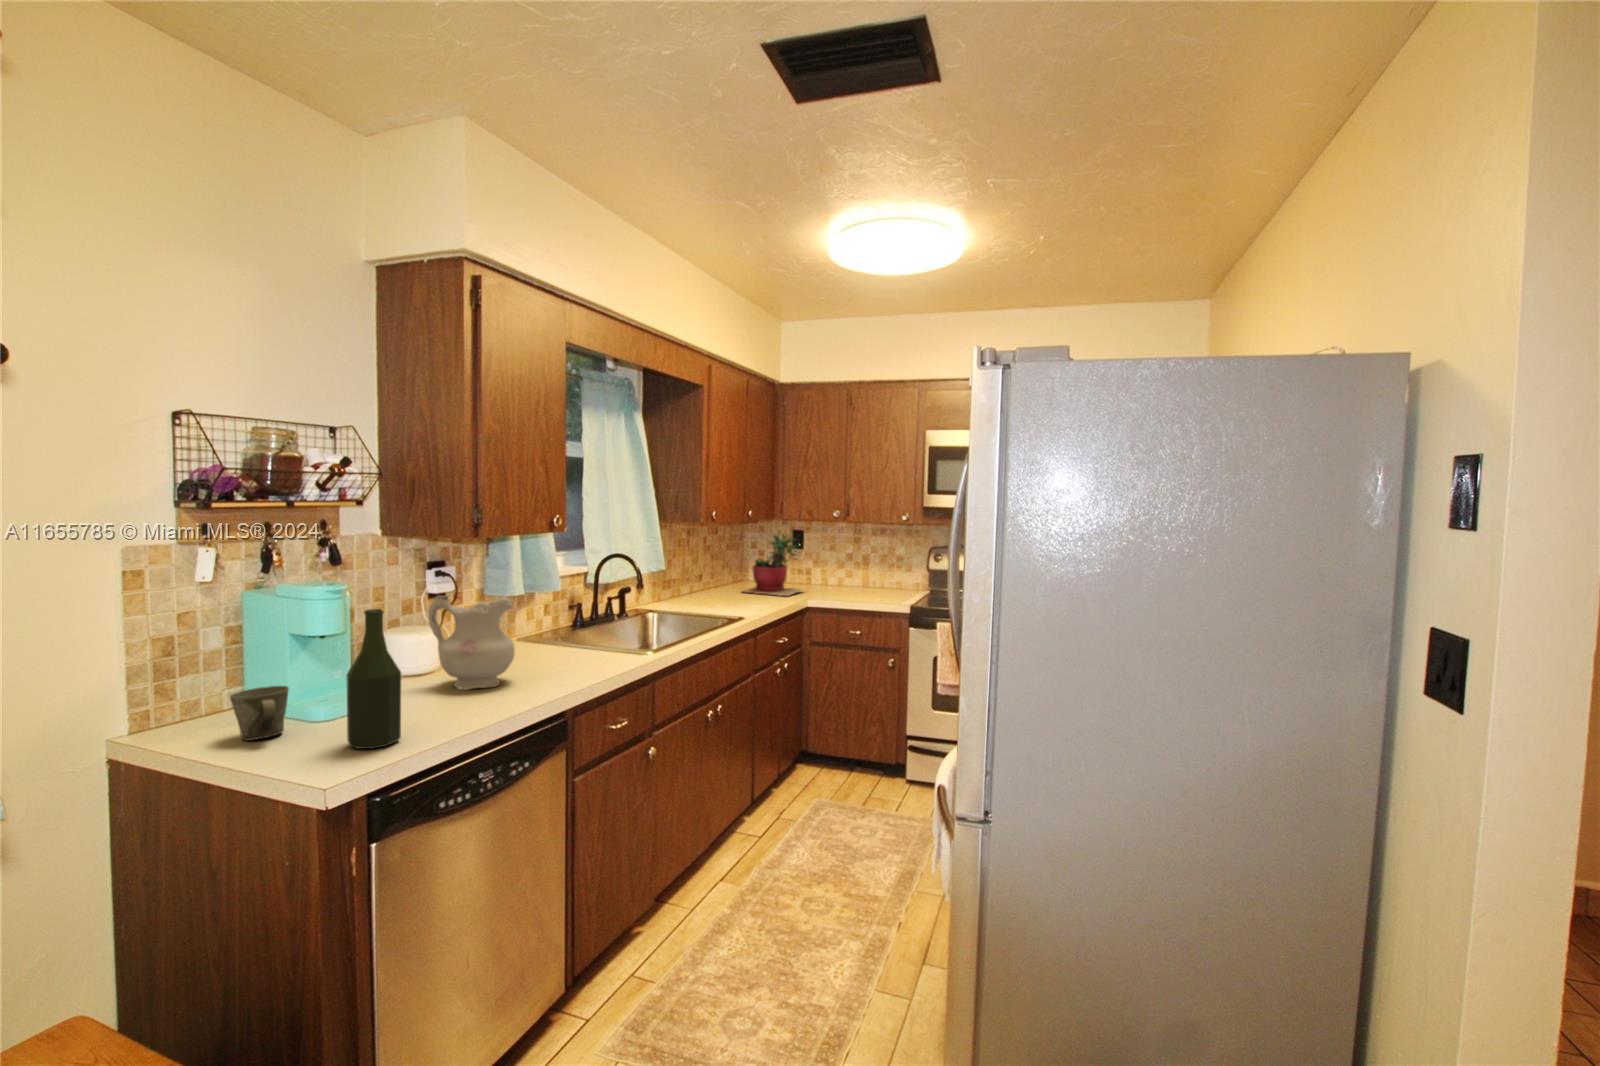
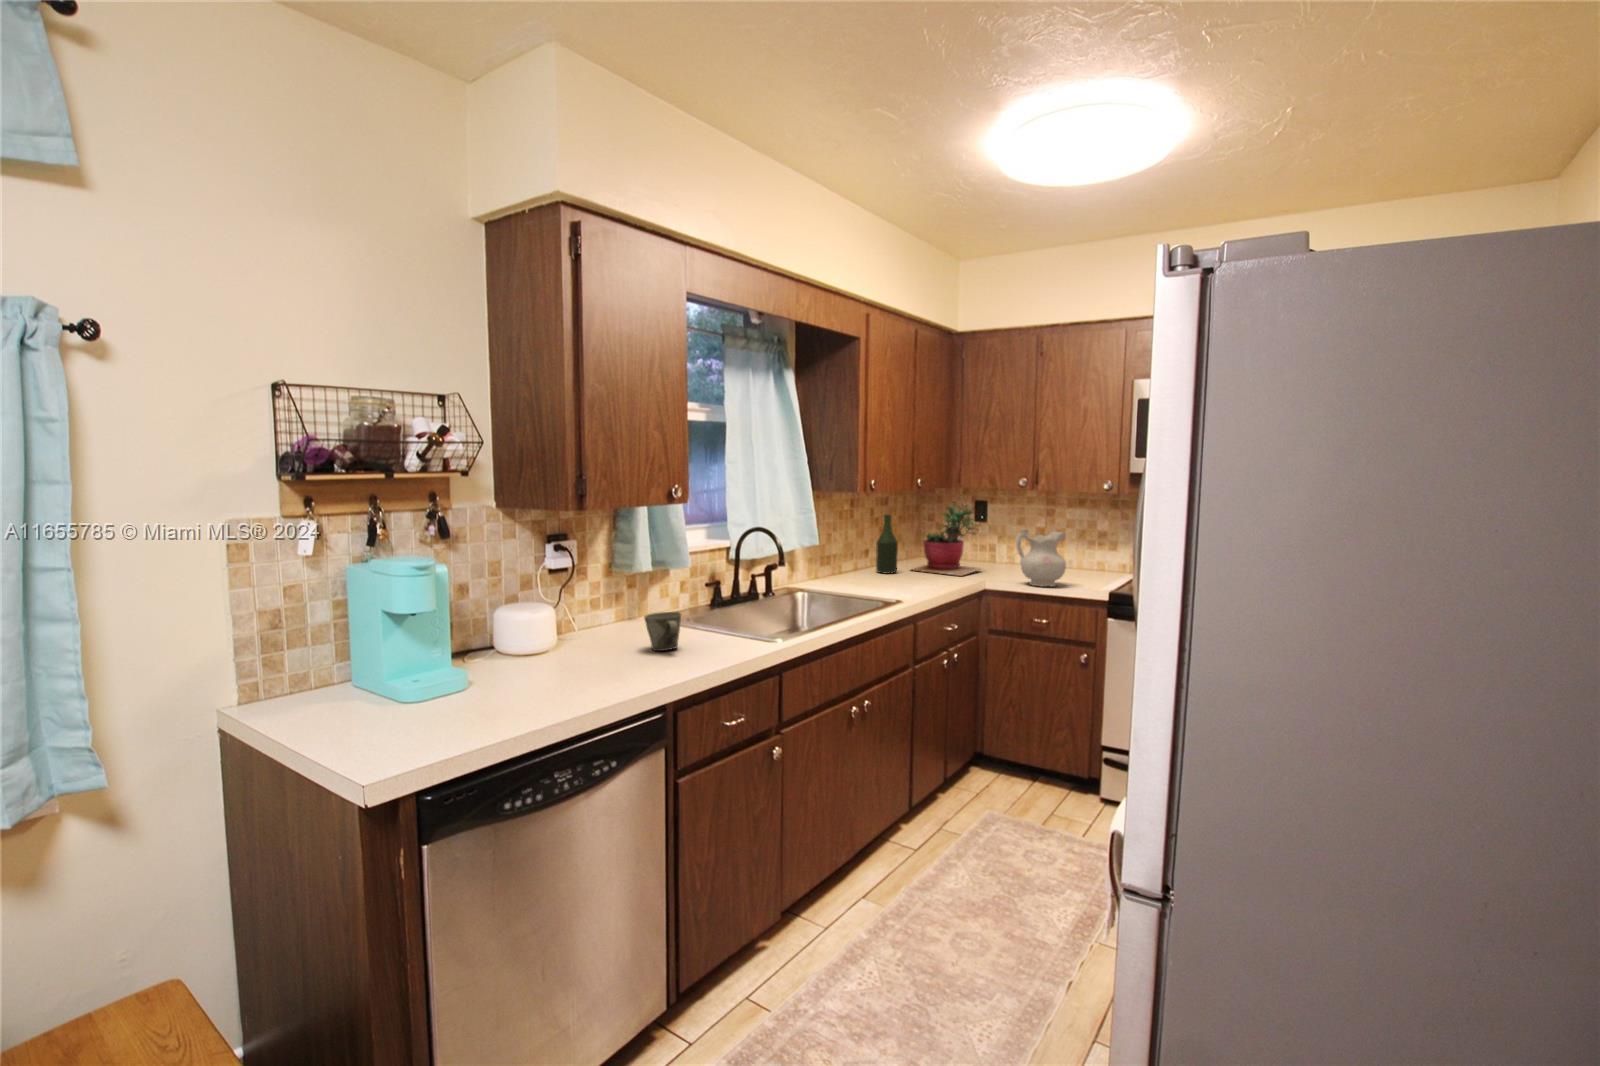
ceramic pitcher: present [428,596,515,689] -> present [1016,530,1066,587]
bottle: present [346,609,401,749] -> present [876,514,898,574]
mug: present [230,686,289,741] -> present [644,612,681,651]

